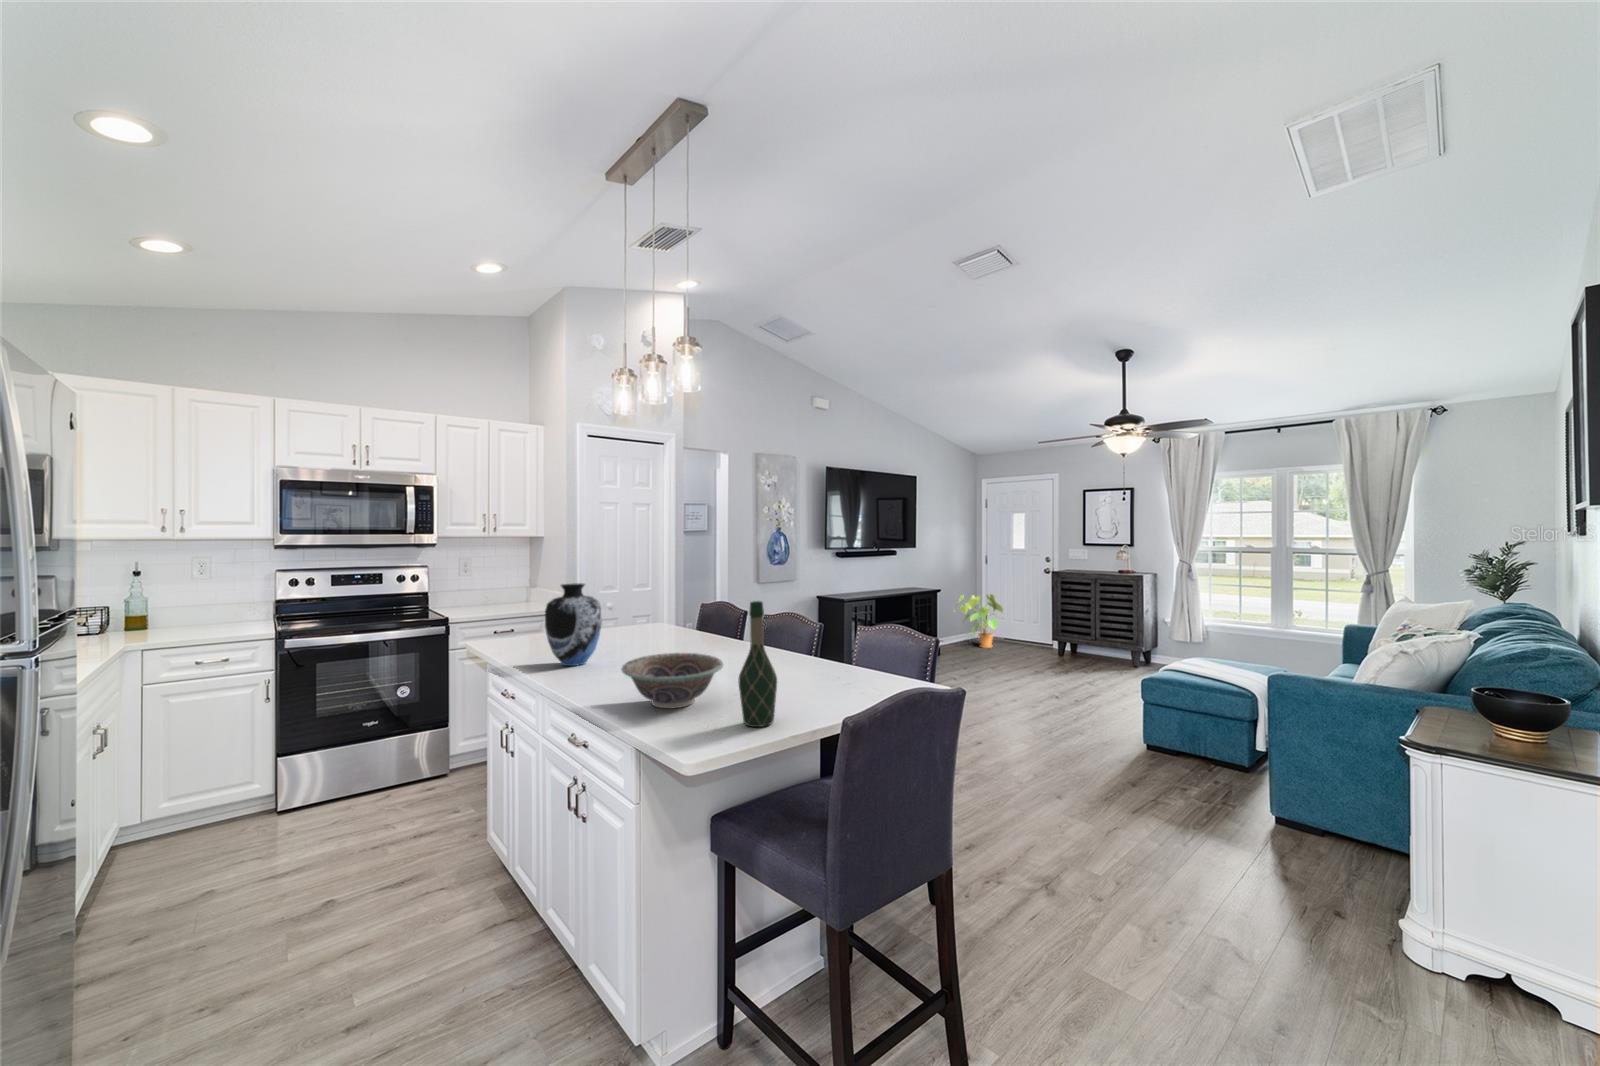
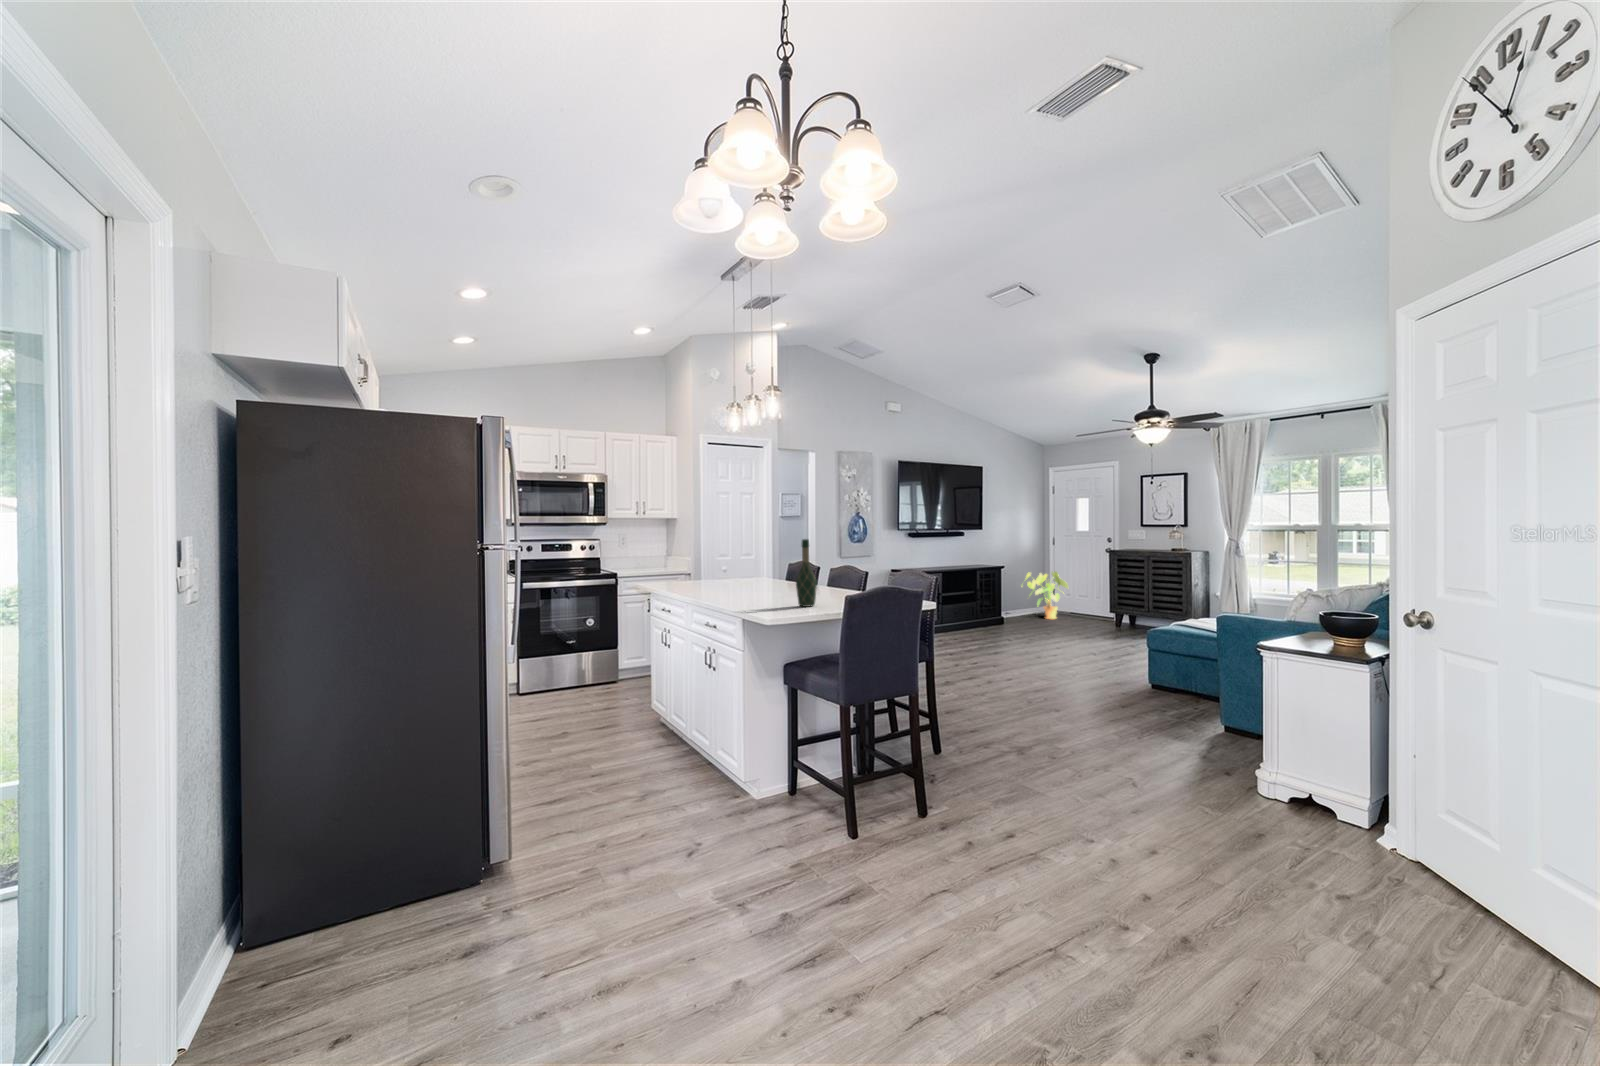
vase: present [545,583,602,666] -> none [688,541,722,592]
decorative bowl: present [622,653,723,708] -> none [734,575,791,603]

